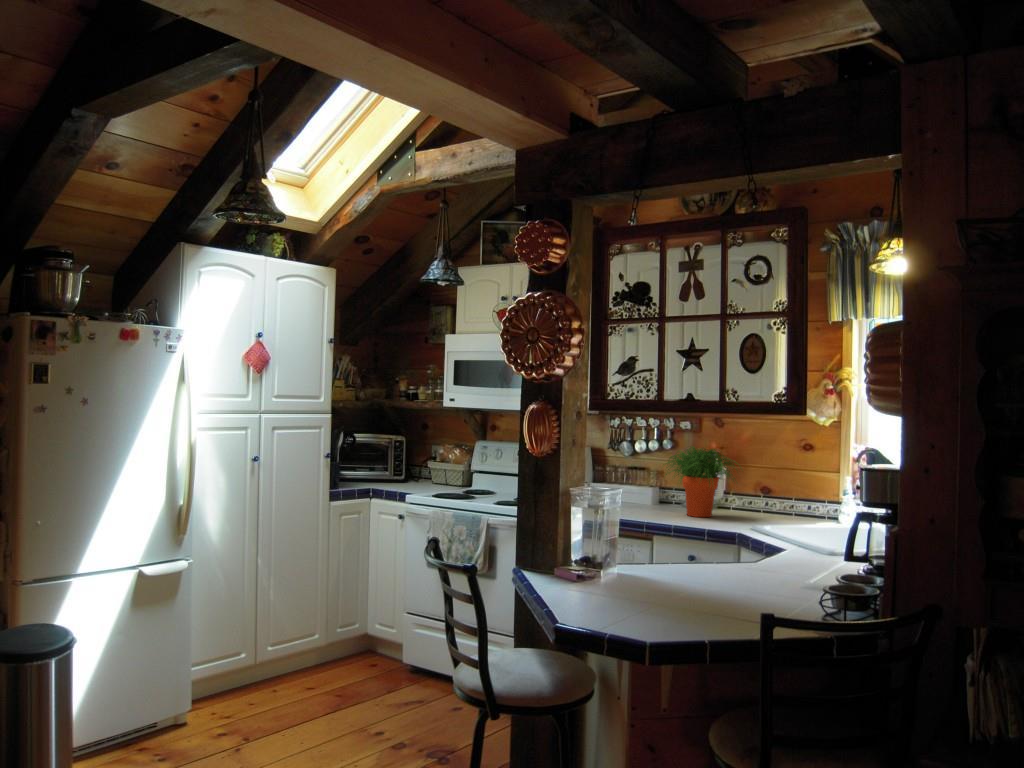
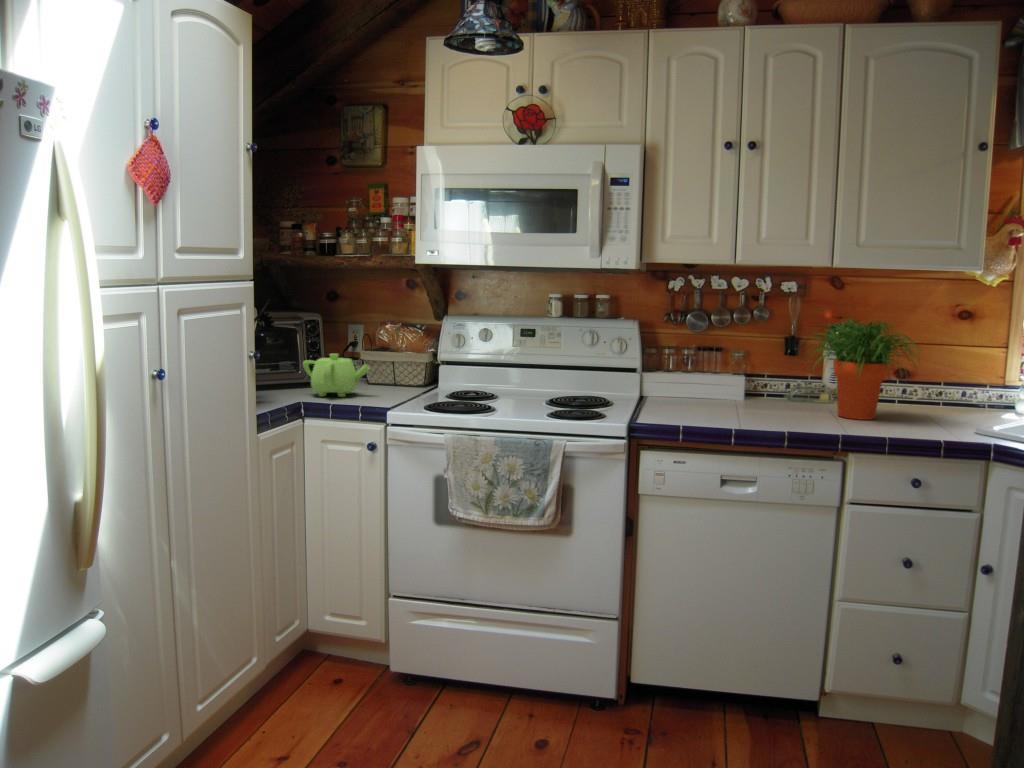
teapot: none [379,460,416,487] -> present [303,354,370,397]

